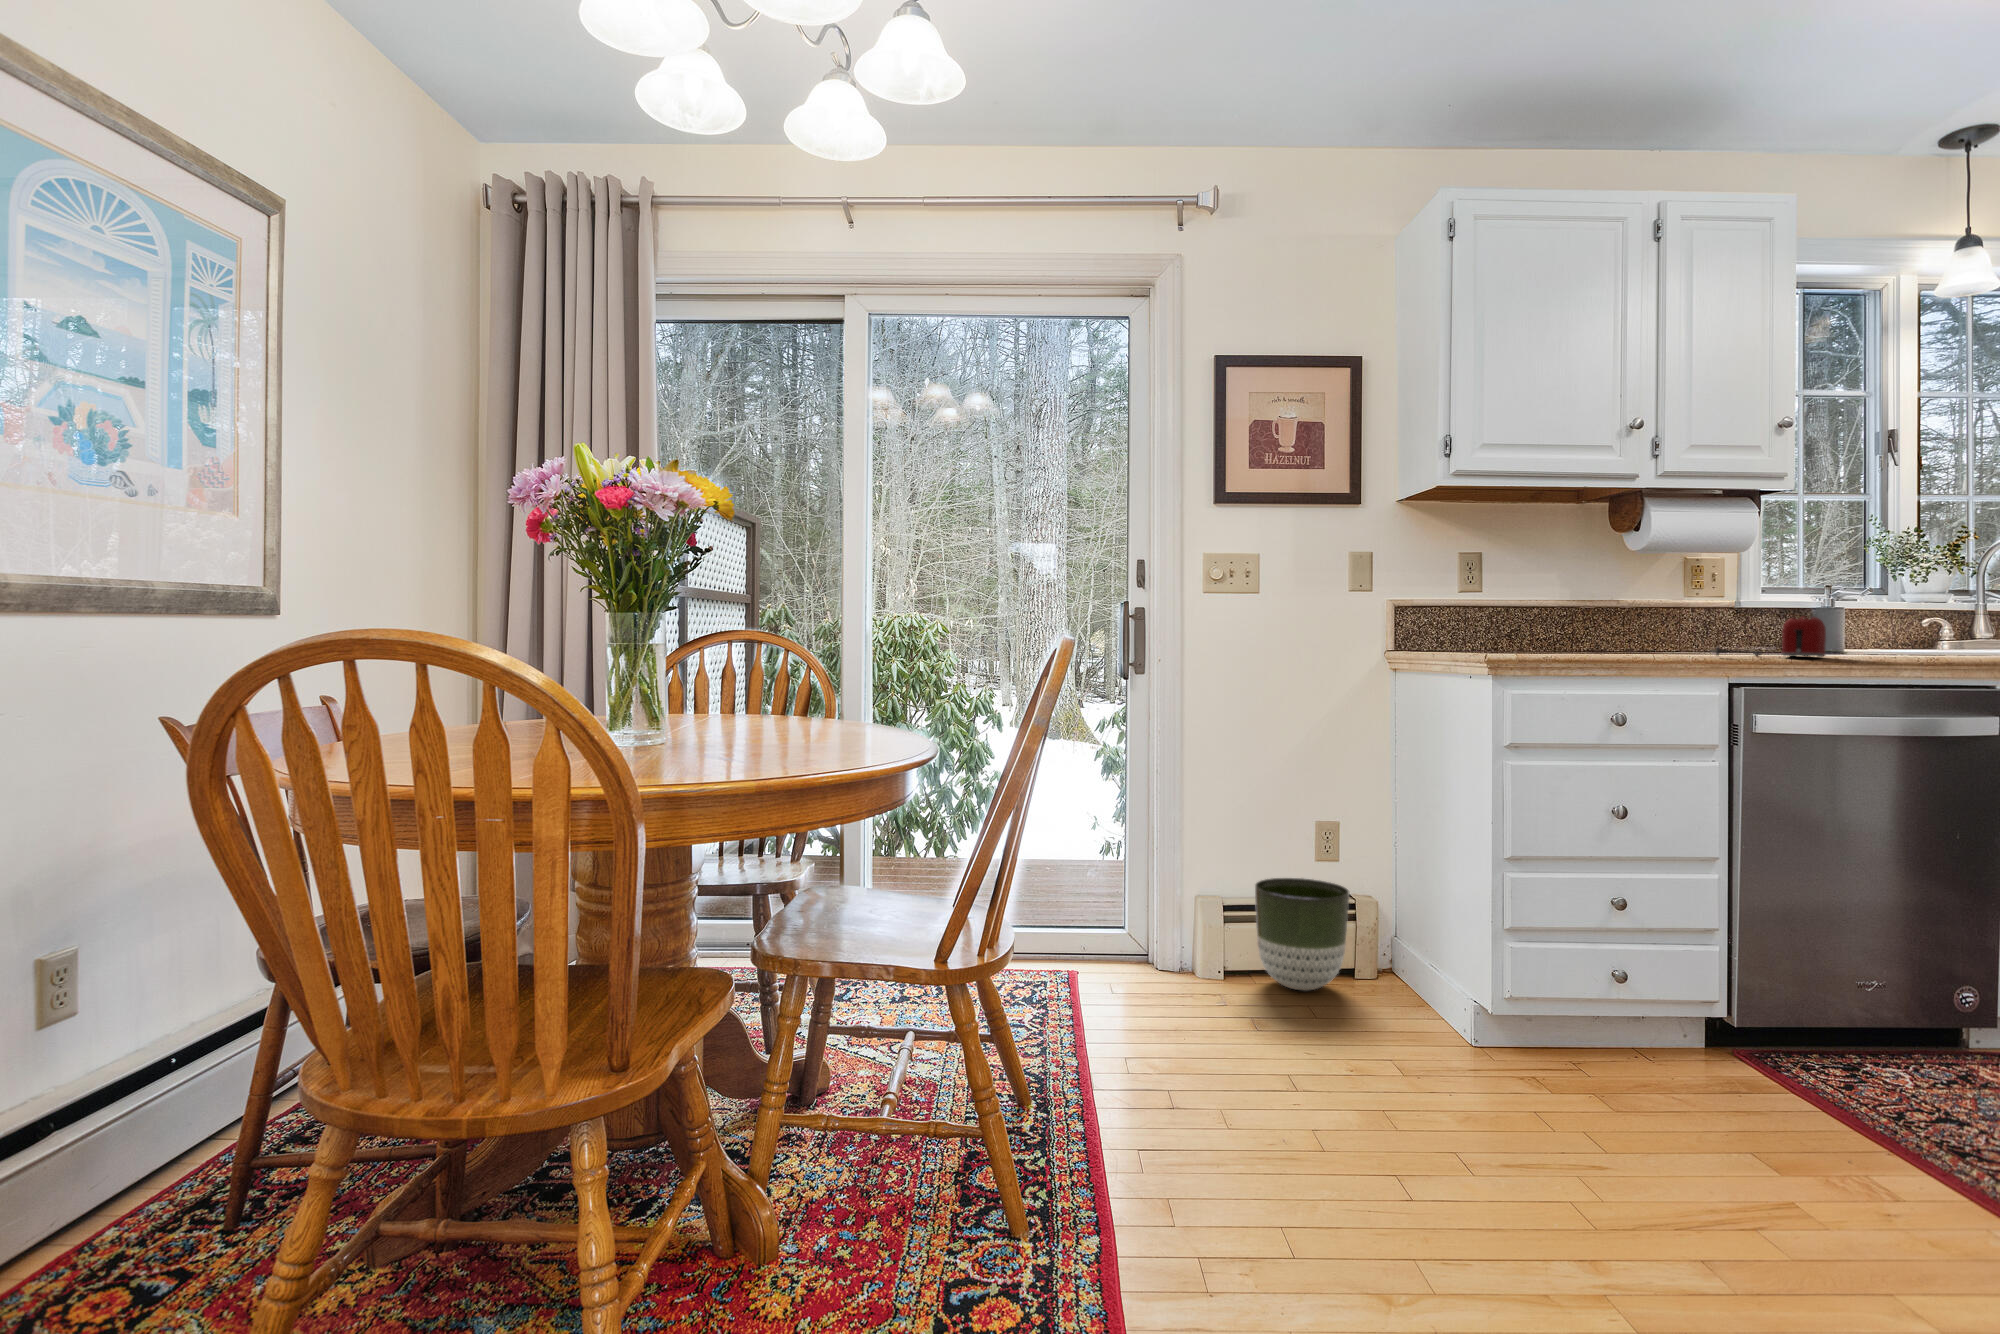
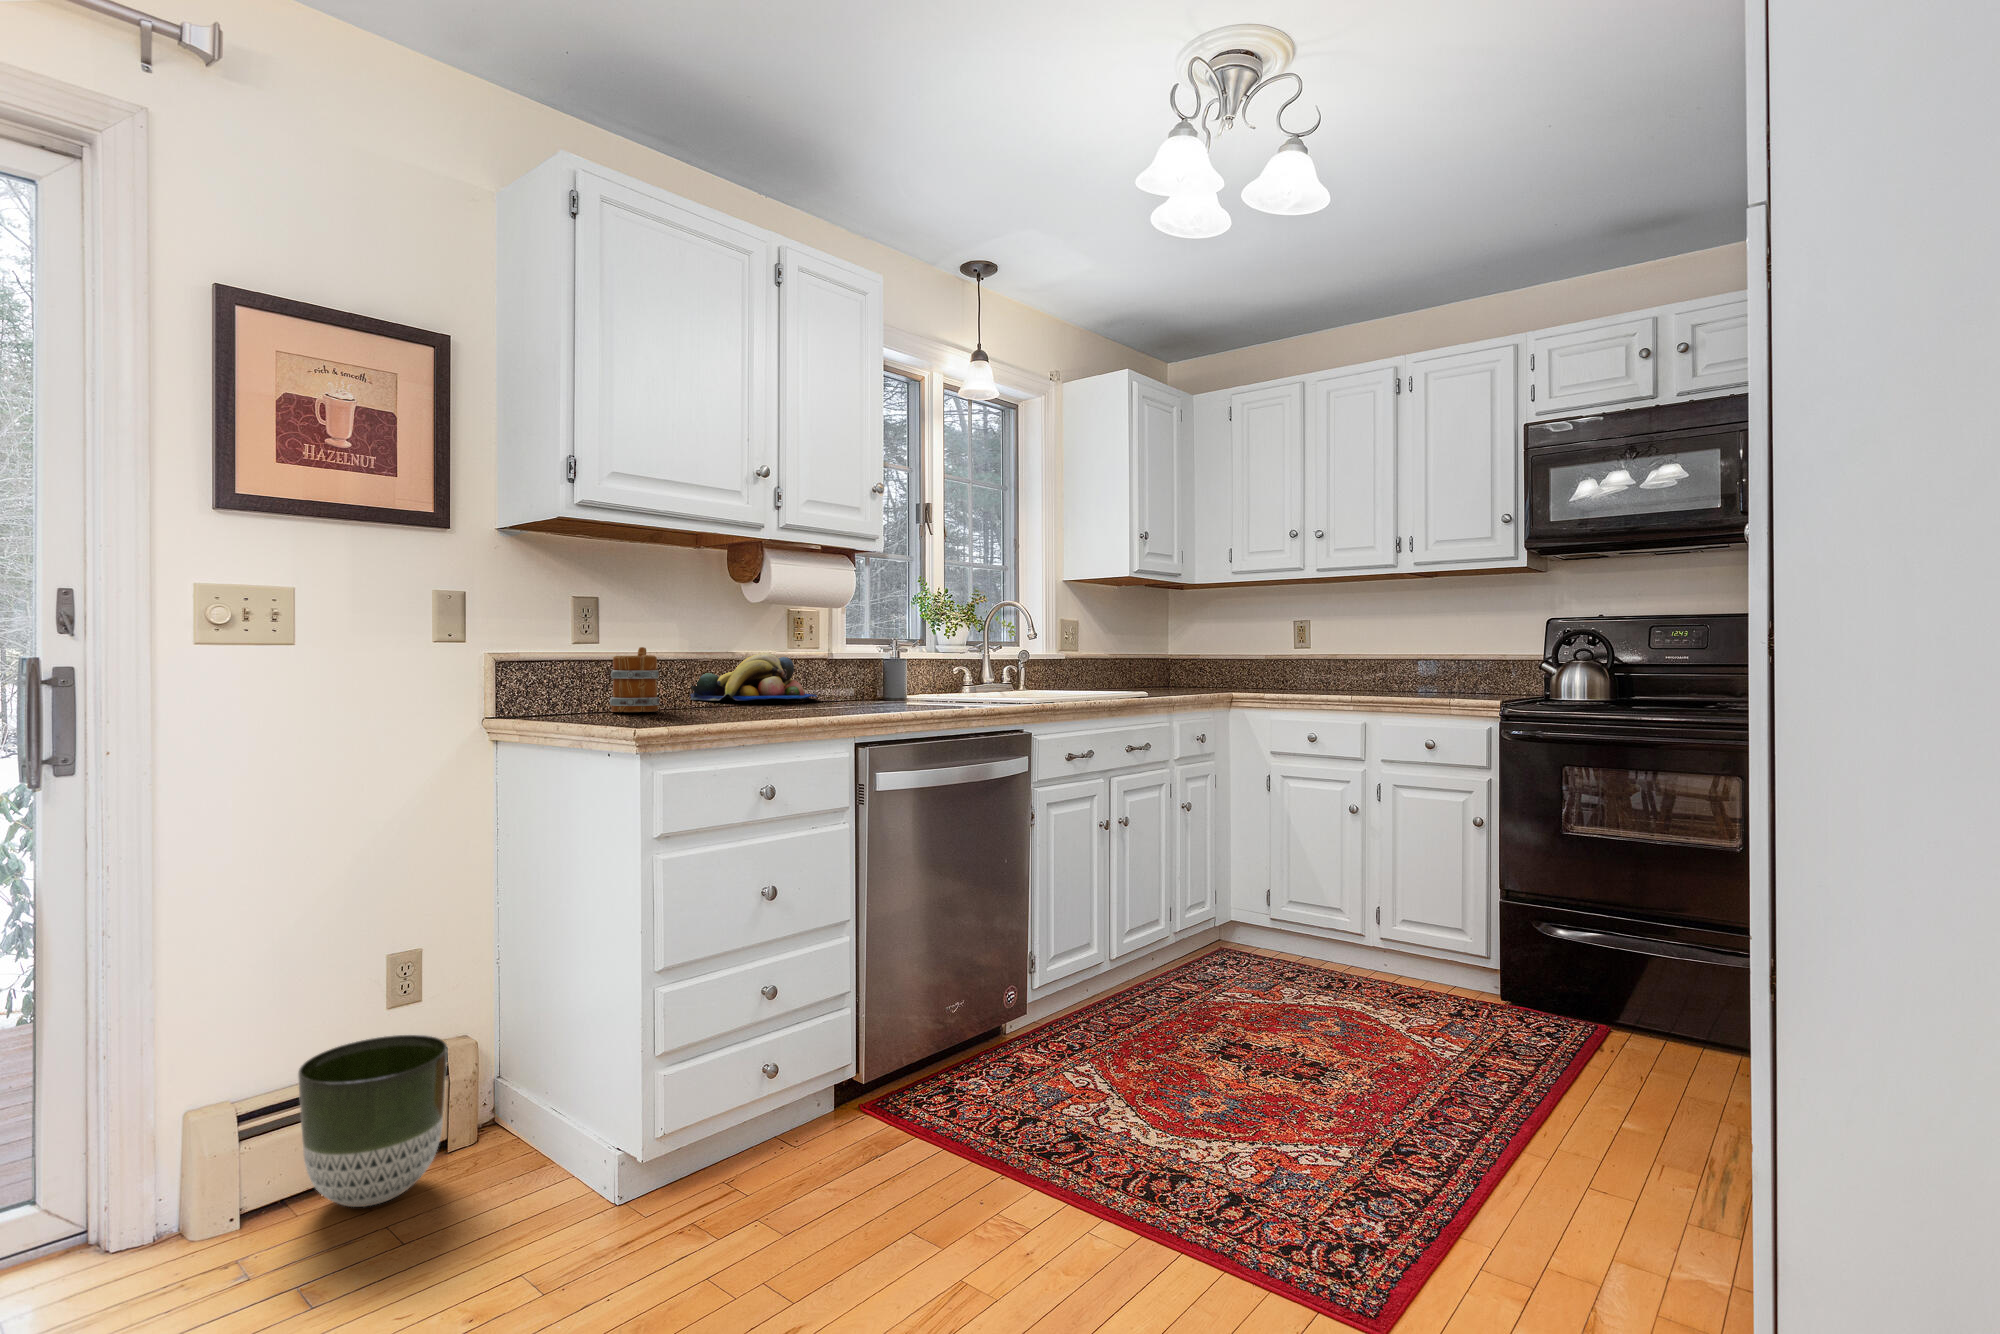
mug: none [1483,594,1530,648] -> present [610,647,660,712]
fruit bowl: none [1569,600,1714,644] -> present [691,653,817,701]
toaster: present [1715,616,1826,657] -> none [832,676,913,717]

